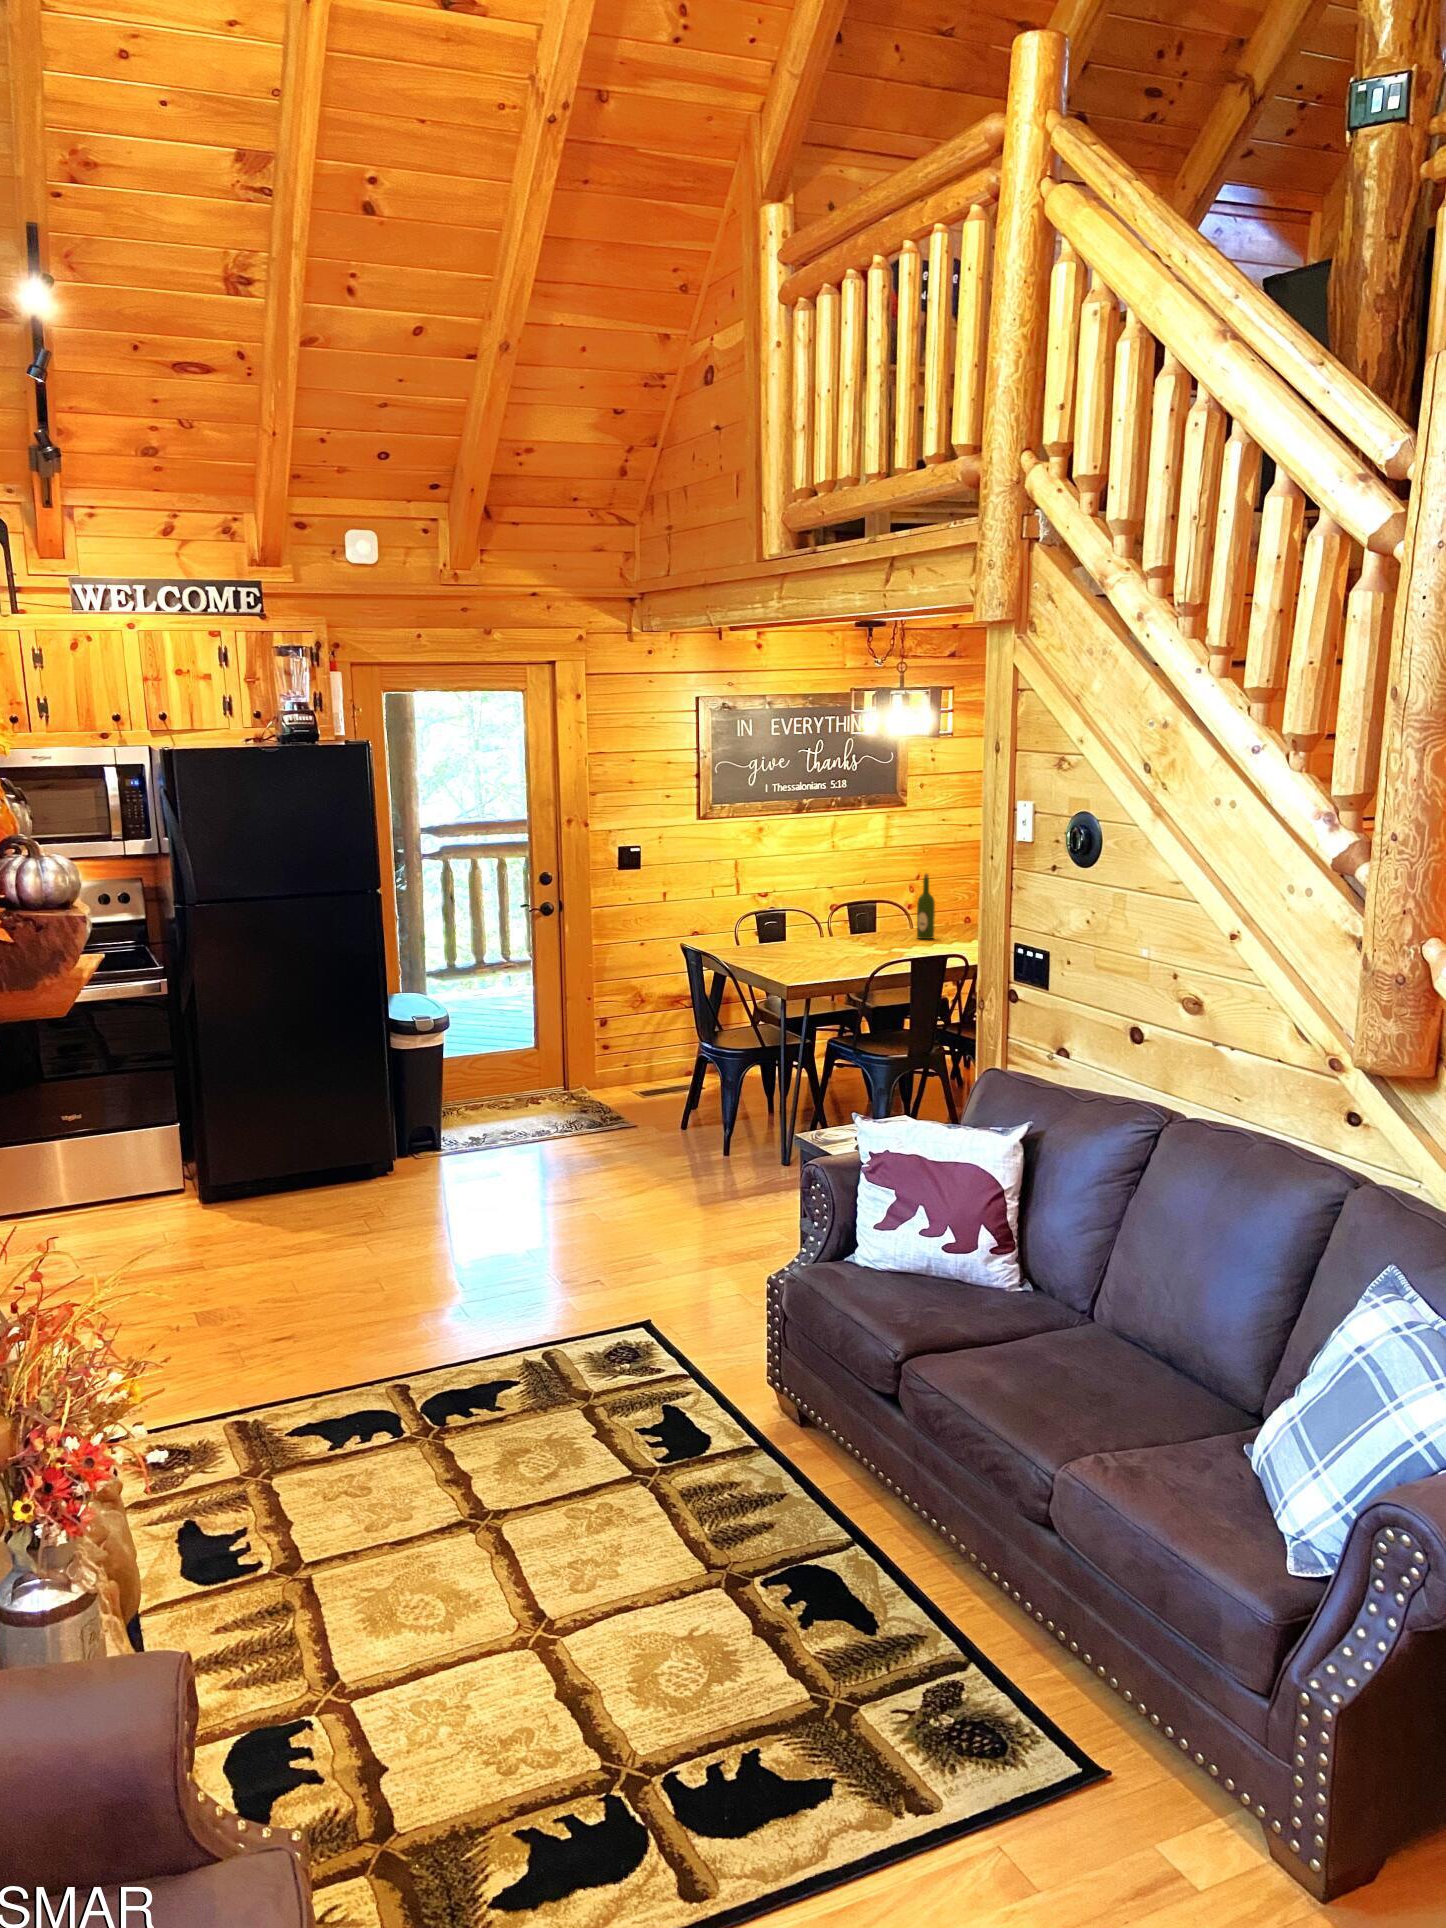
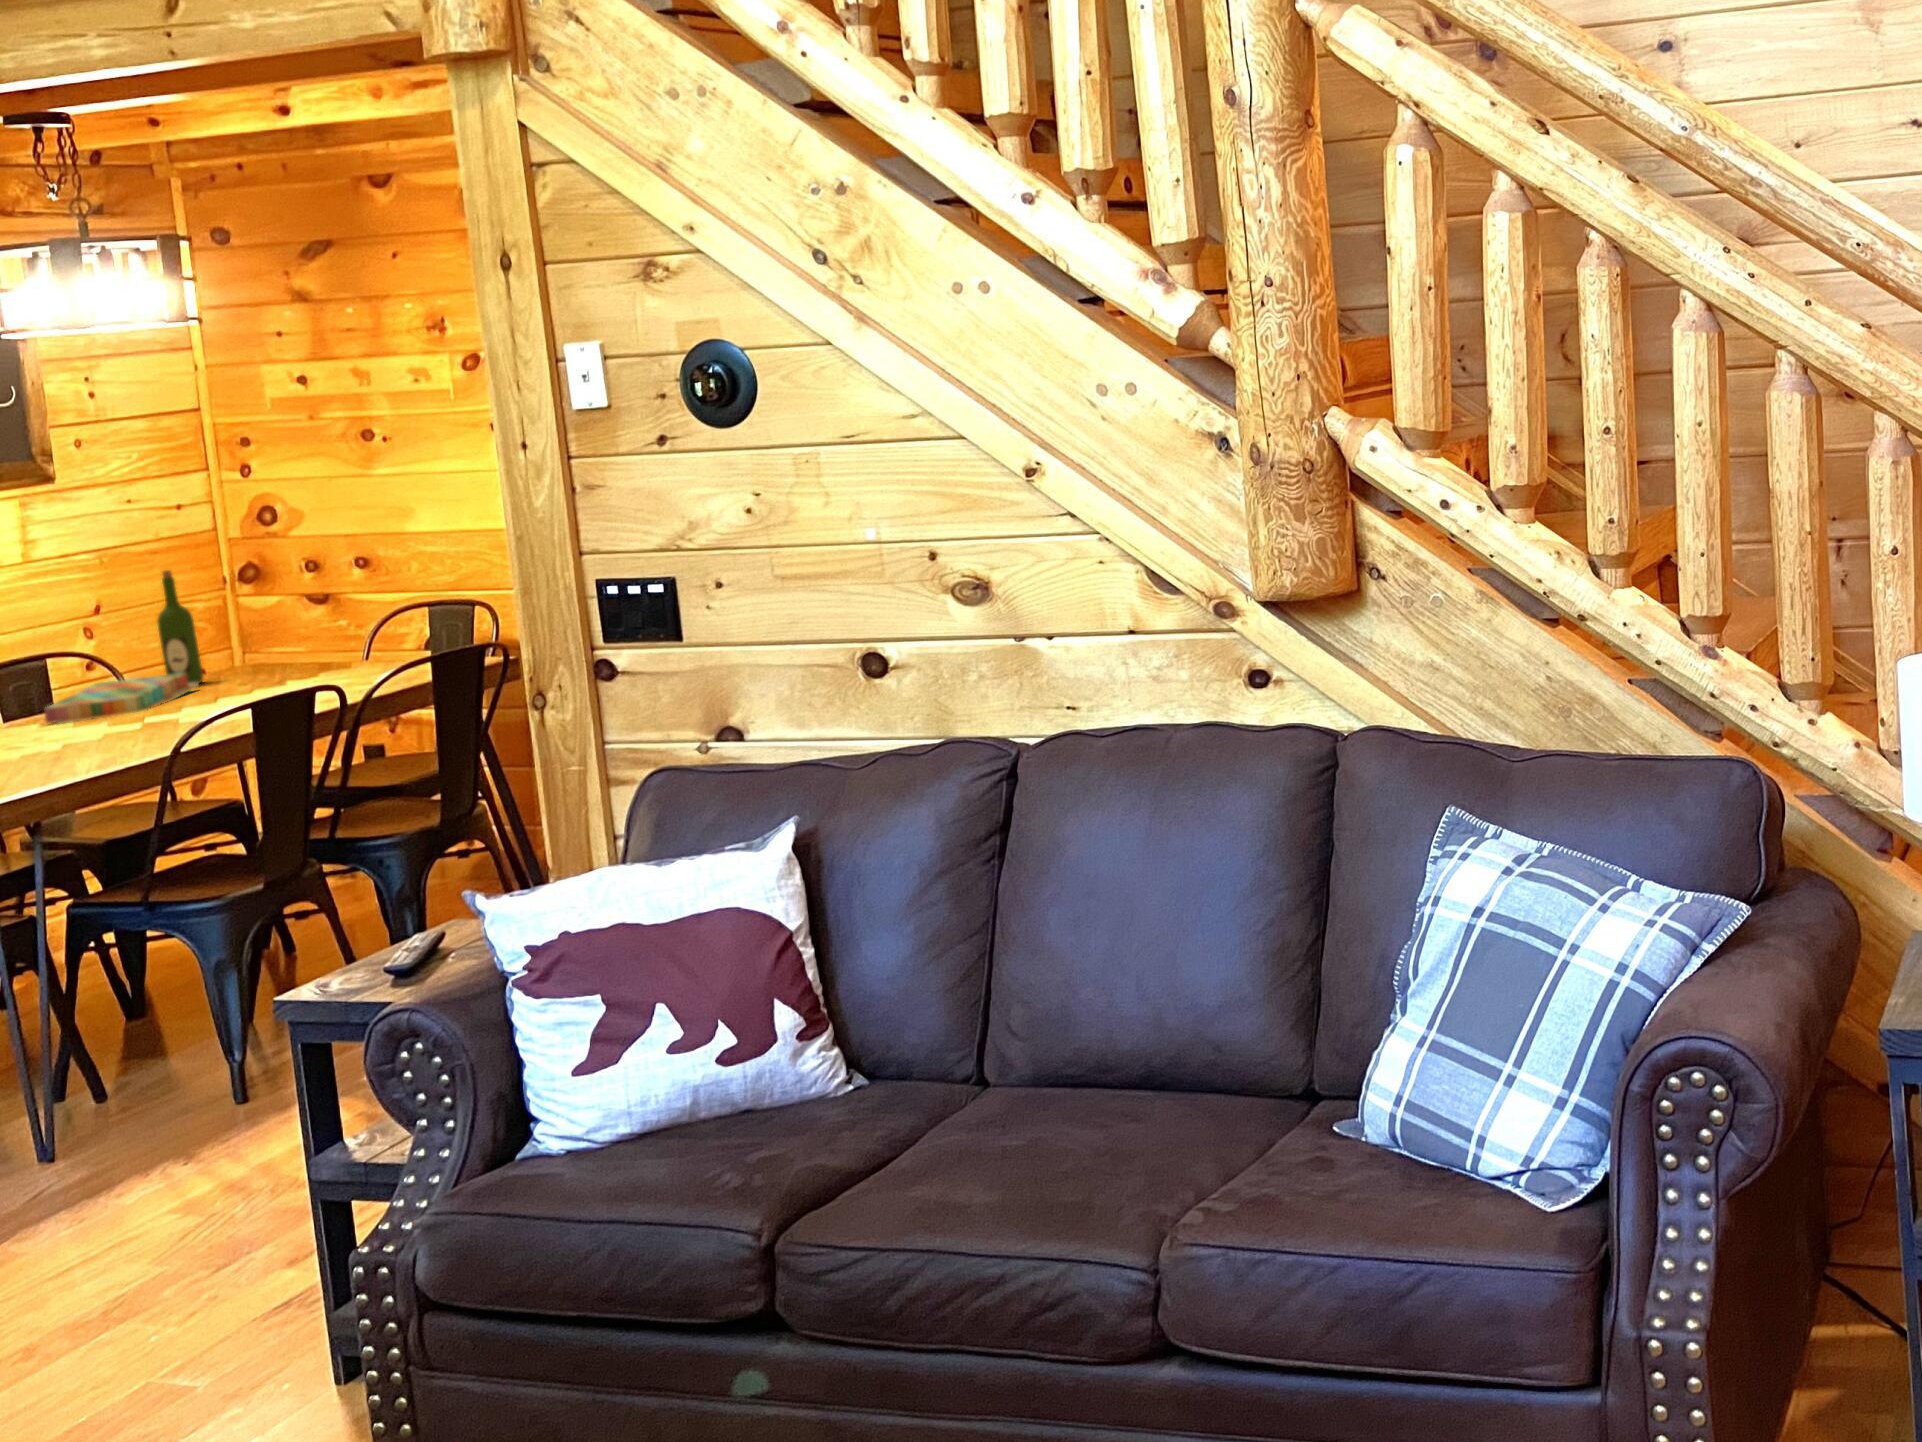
board game: none [846,929,925,953] -> present [44,672,199,724]

